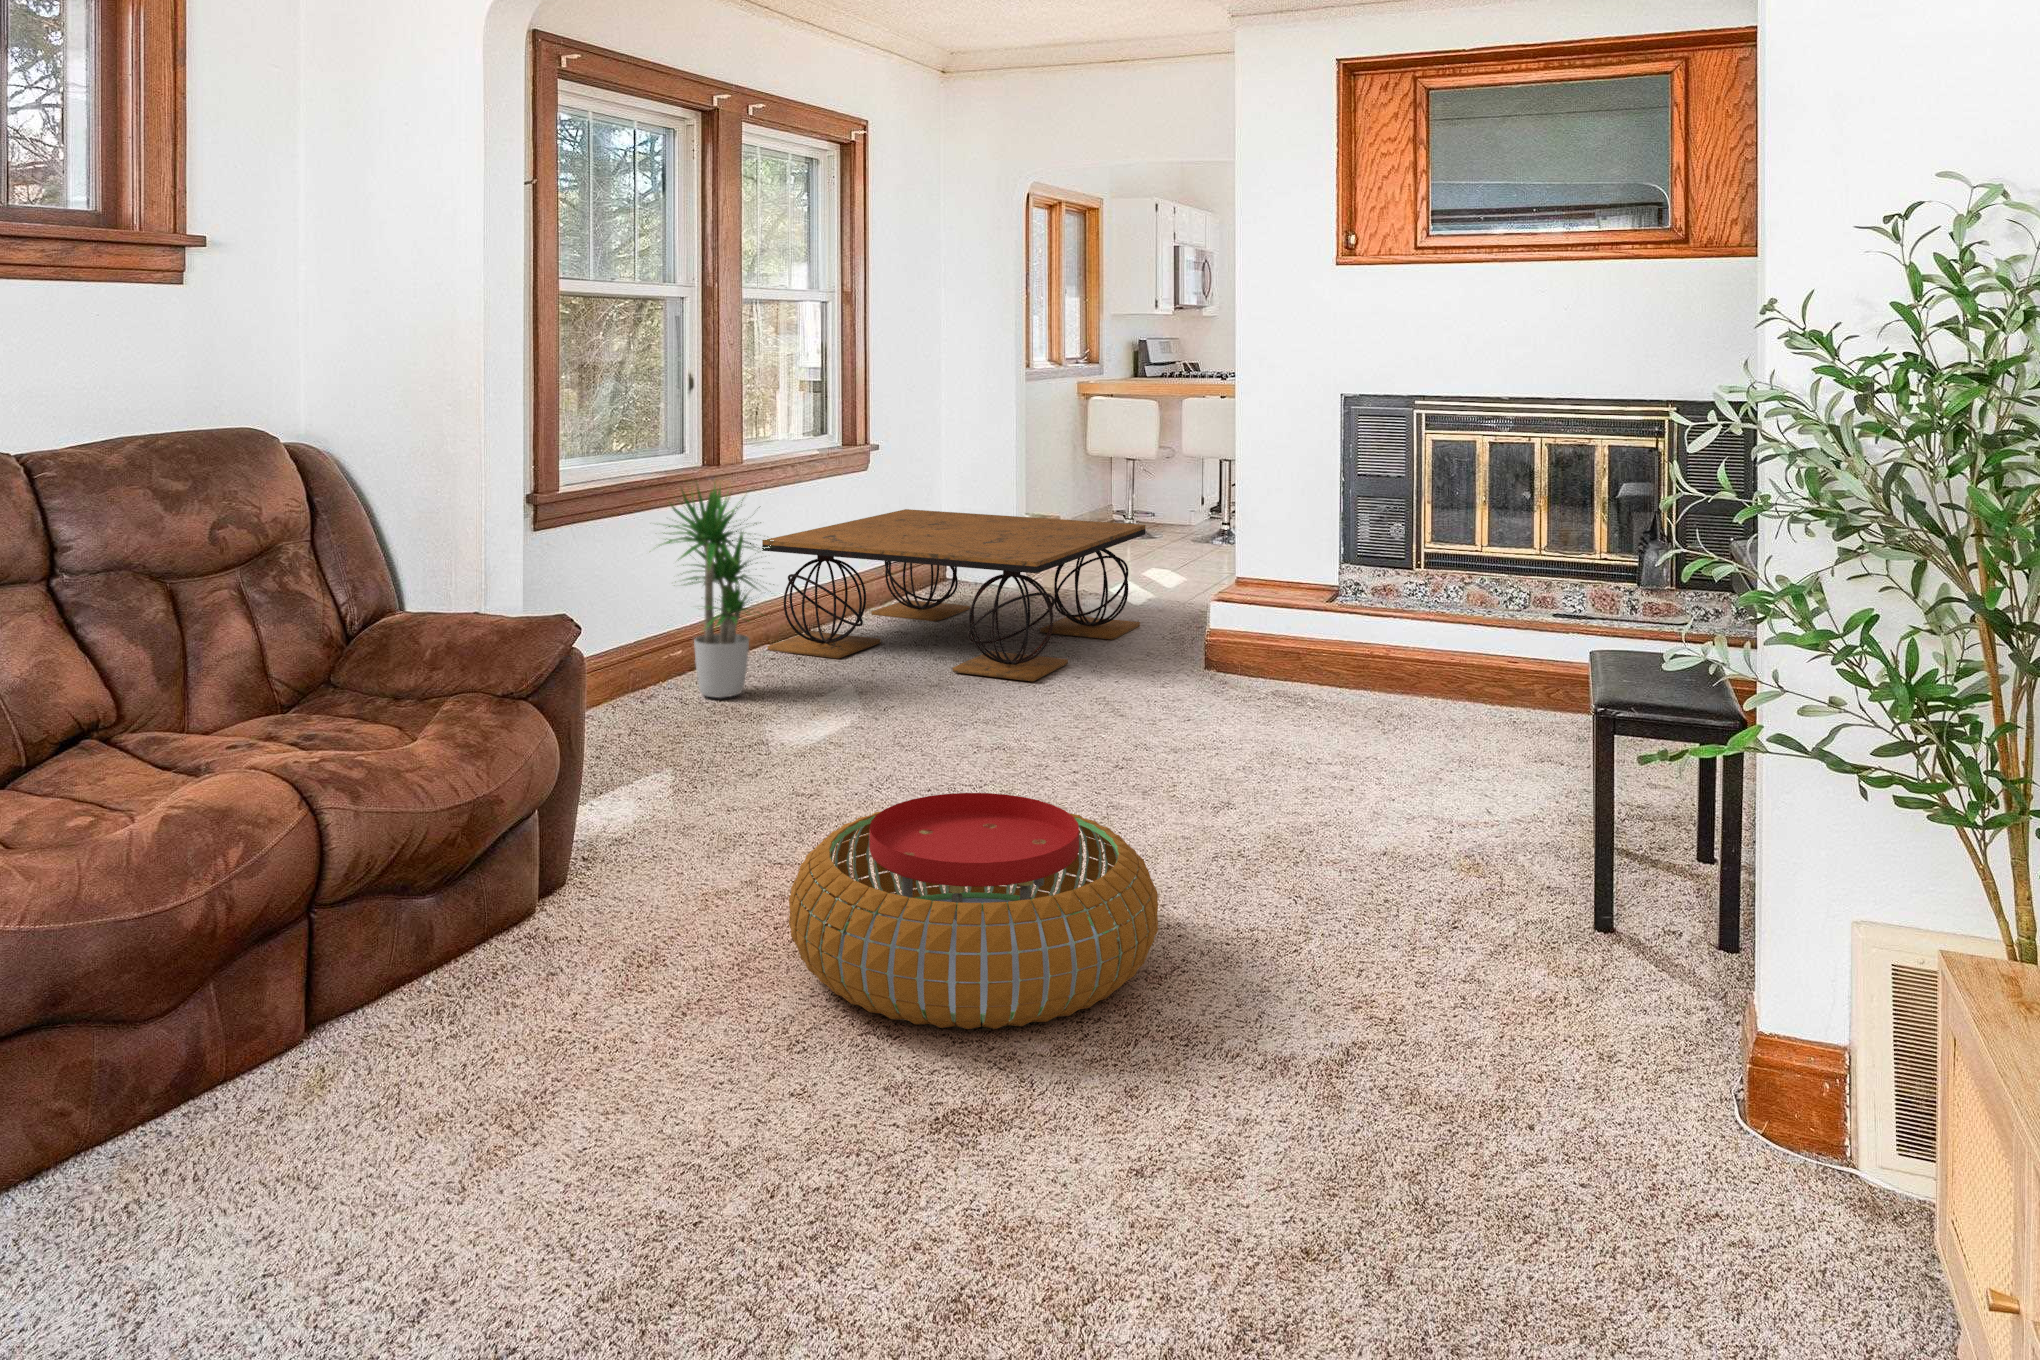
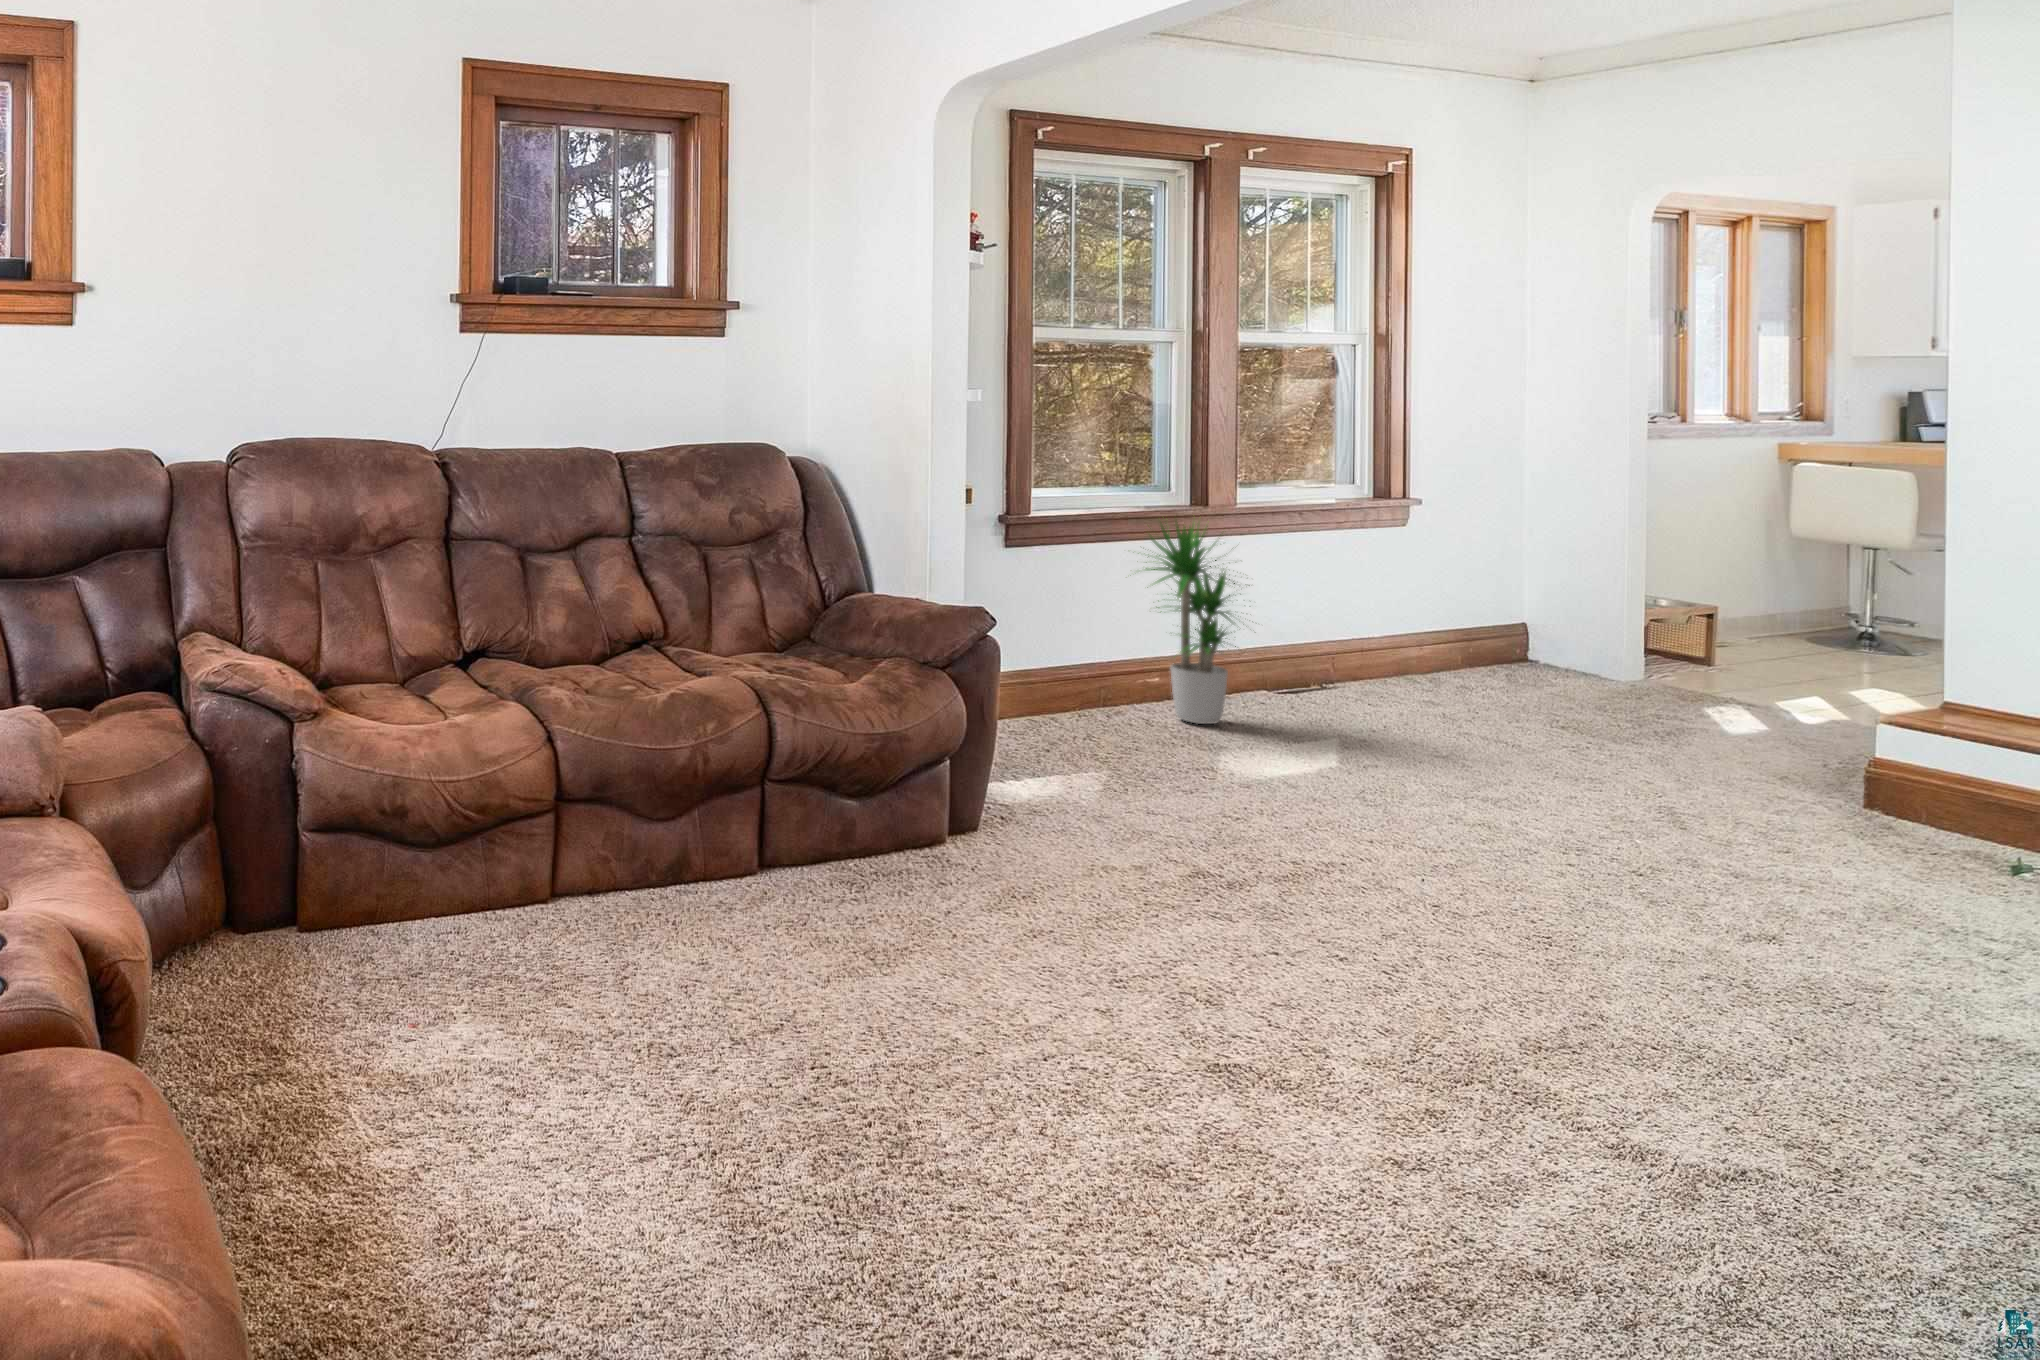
coffee table: present [762,509,1146,681] -> none [1264,571,1794,769]
pouf: present [789,793,1158,1029] -> none [1140,813,1545,1036]

